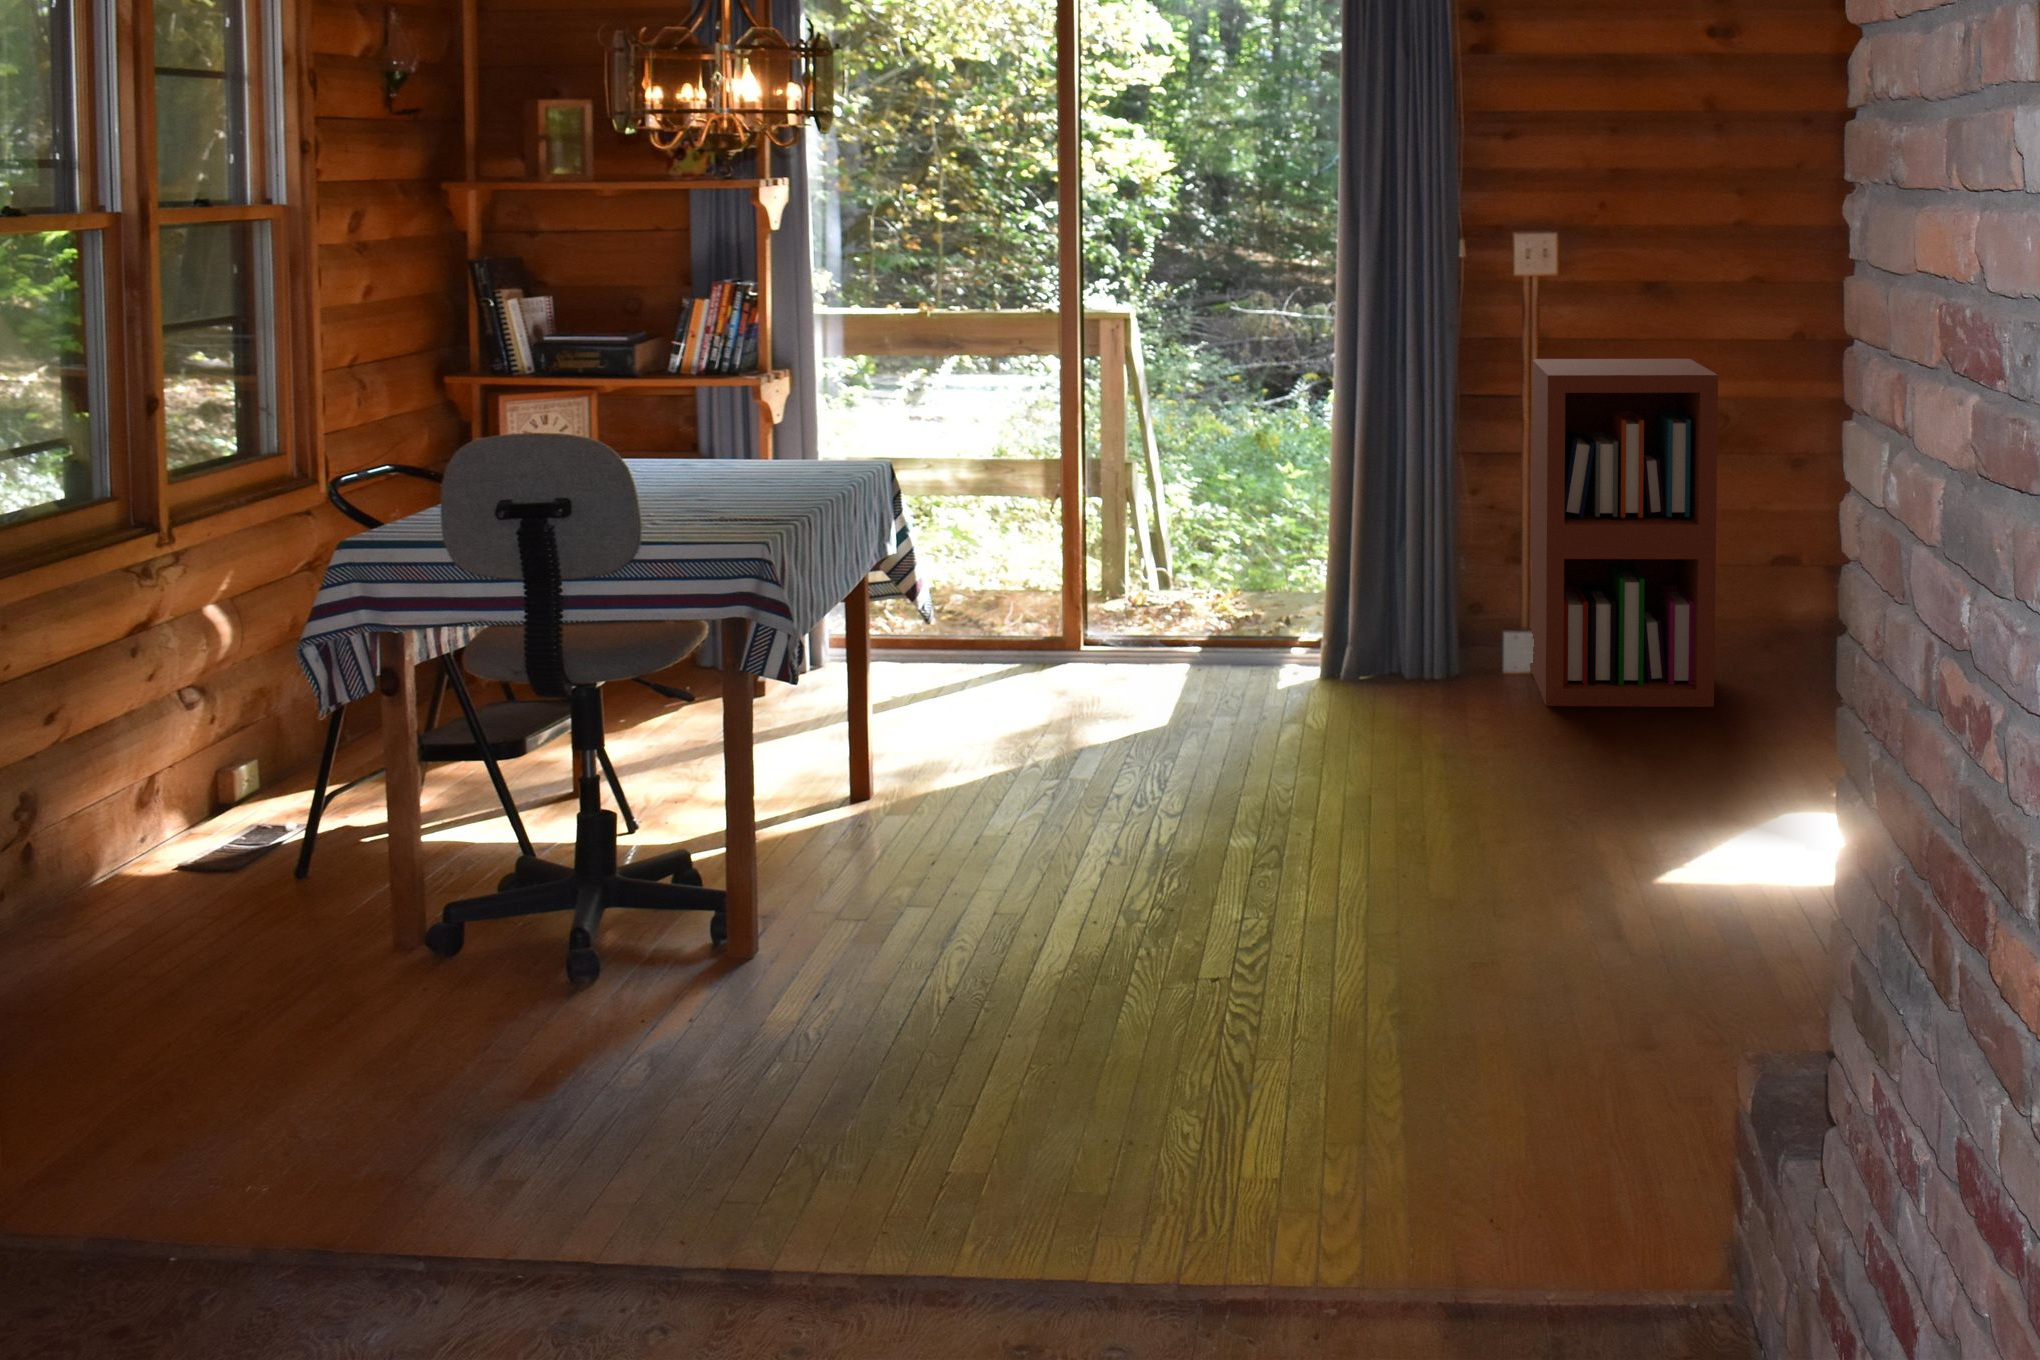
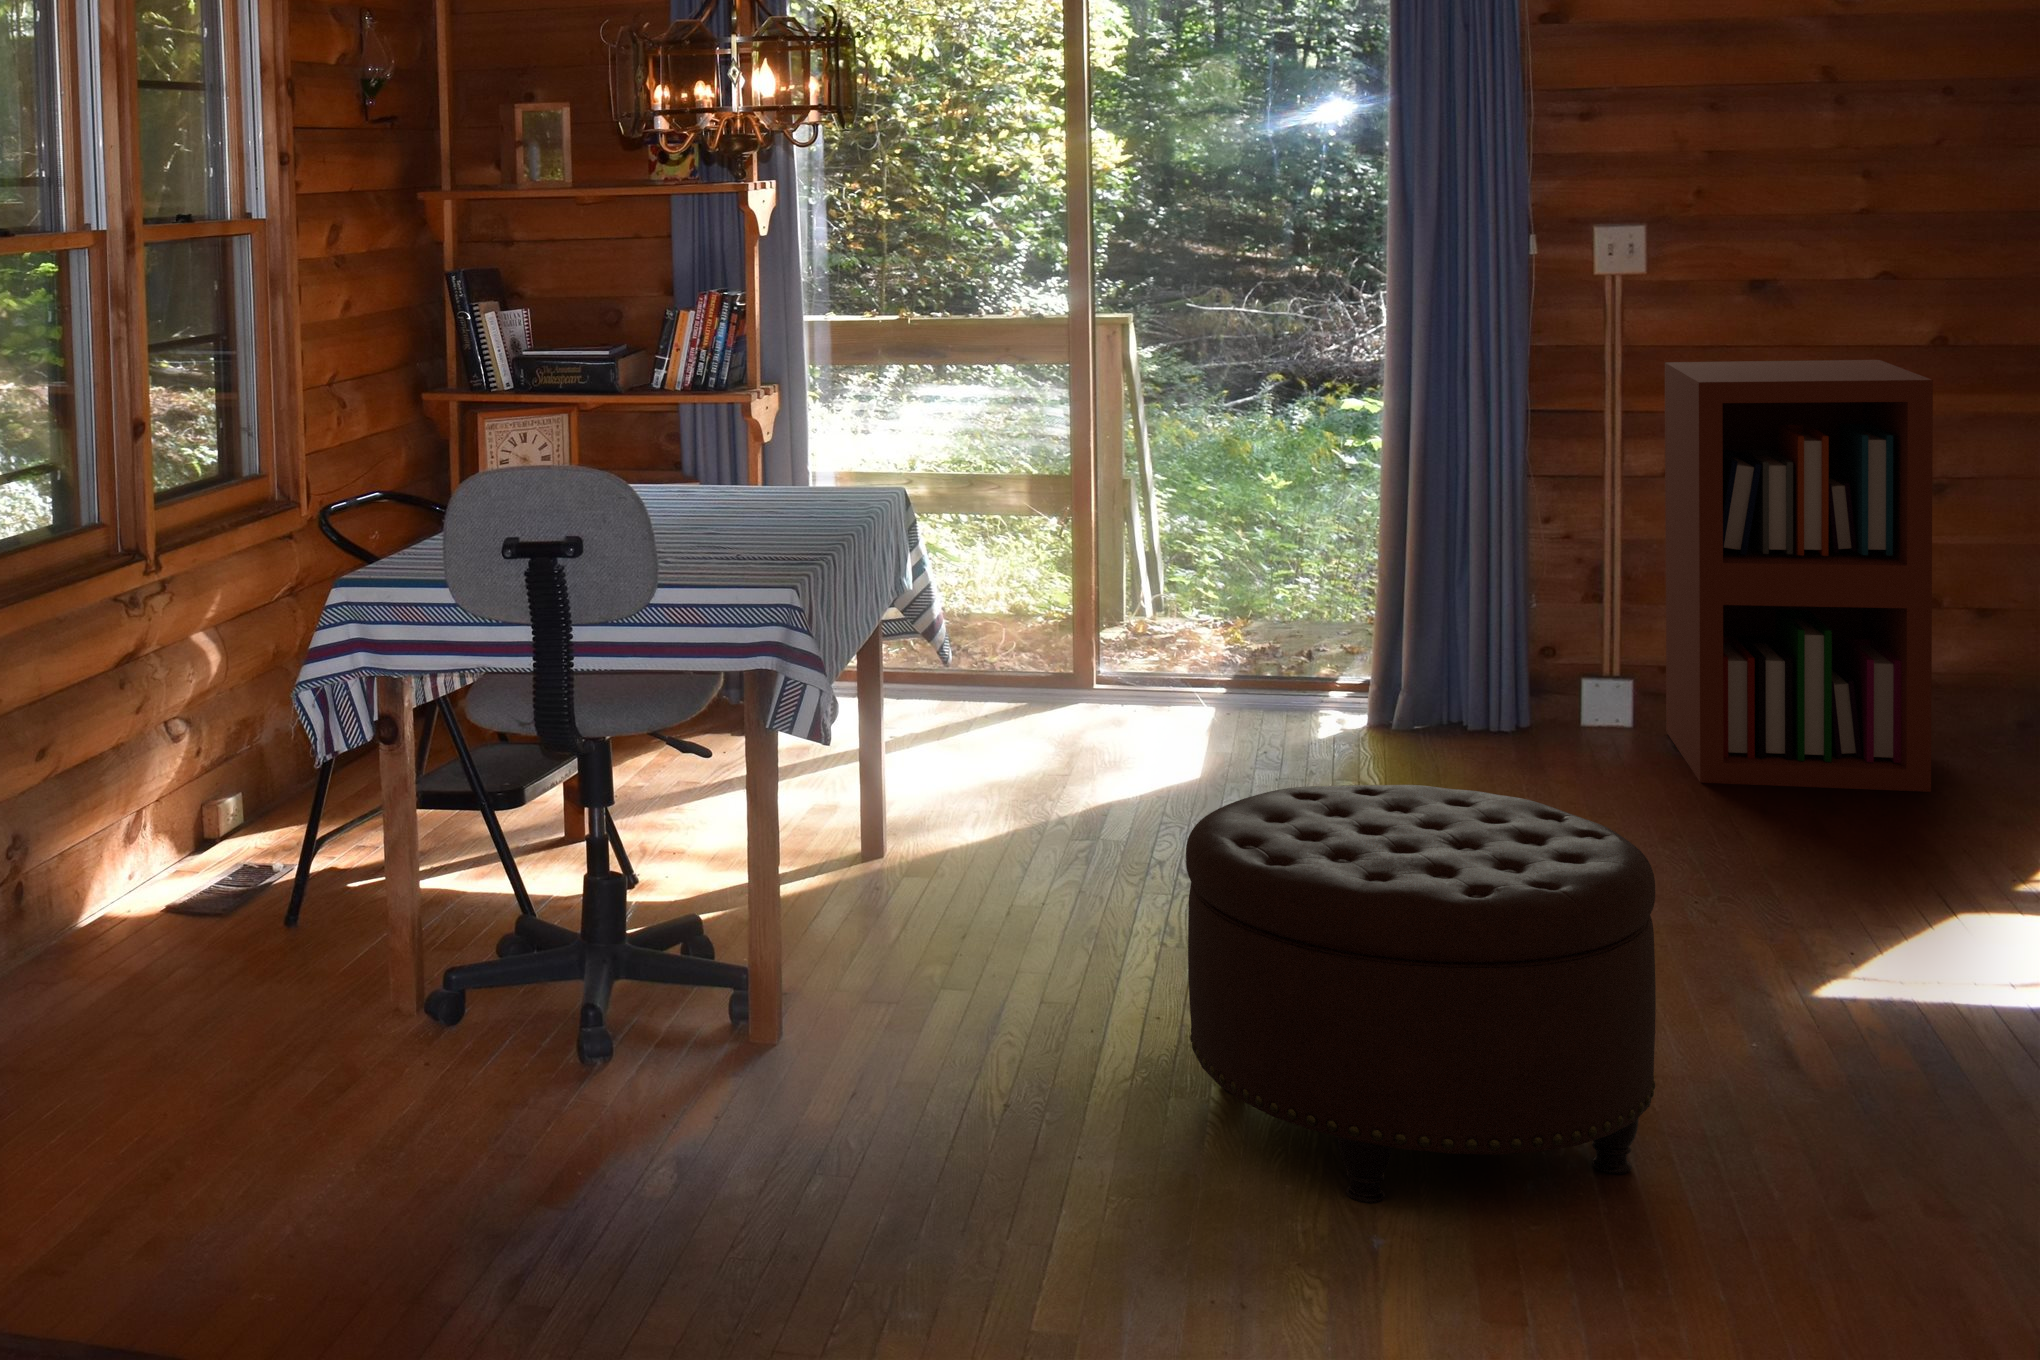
ottoman: none [1091,702,1444,1032] -> present [1186,785,1656,1203]

